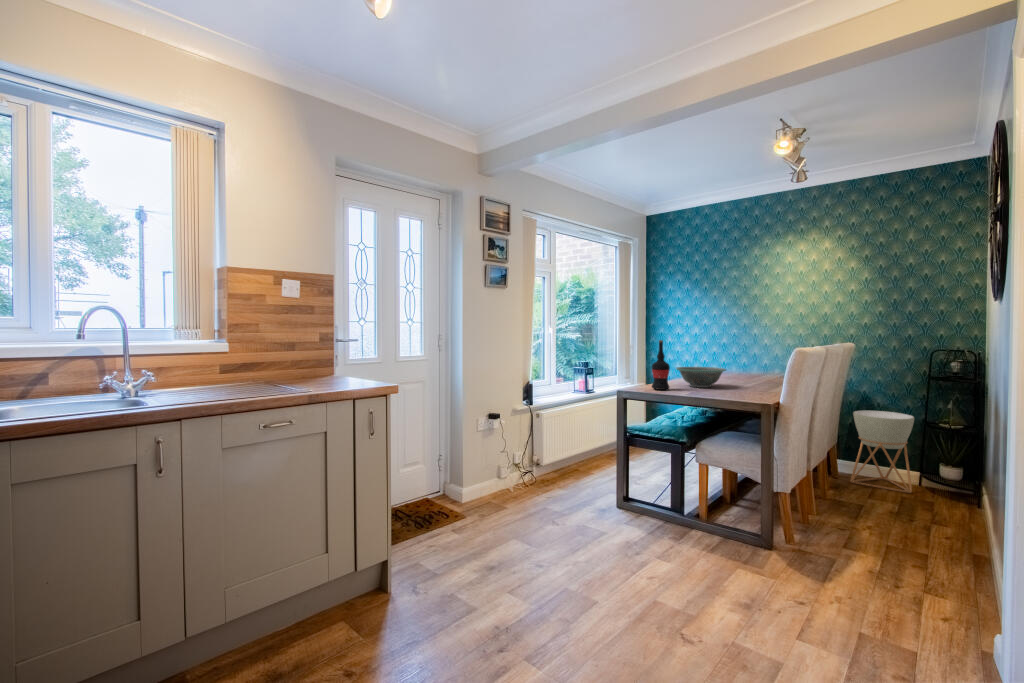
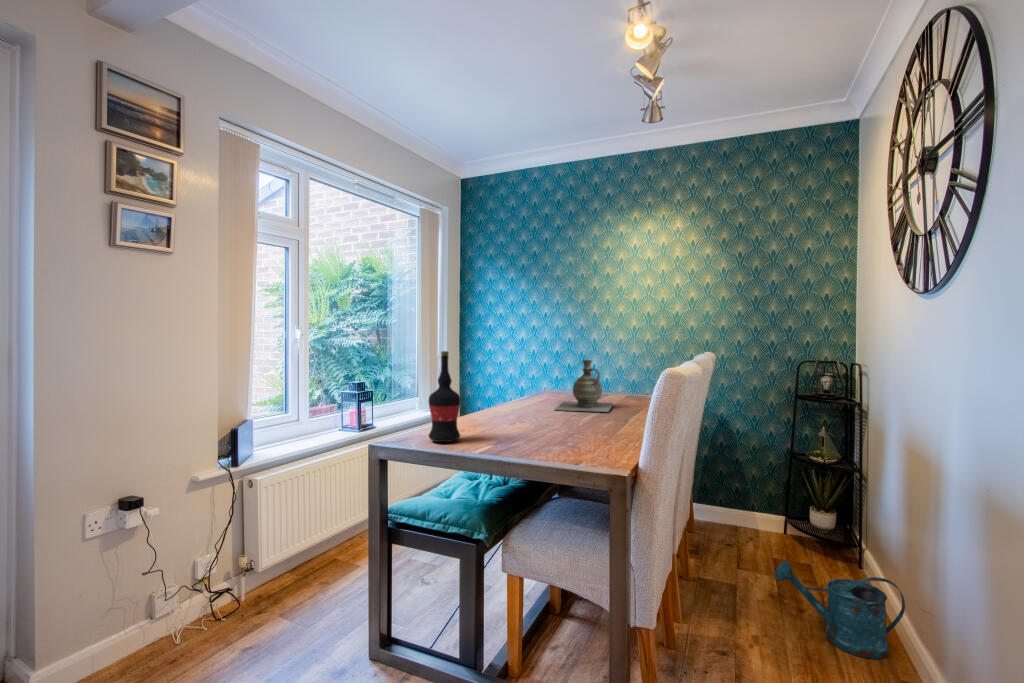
ceramic jug: none [724,348,769,382] -> present [555,360,613,412]
decorative bowl: present [676,367,726,388] -> none [476,393,556,431]
planter: present [851,410,914,493] -> none [711,439,784,551]
watering can: none [884,481,978,541] -> present [775,561,905,659]

